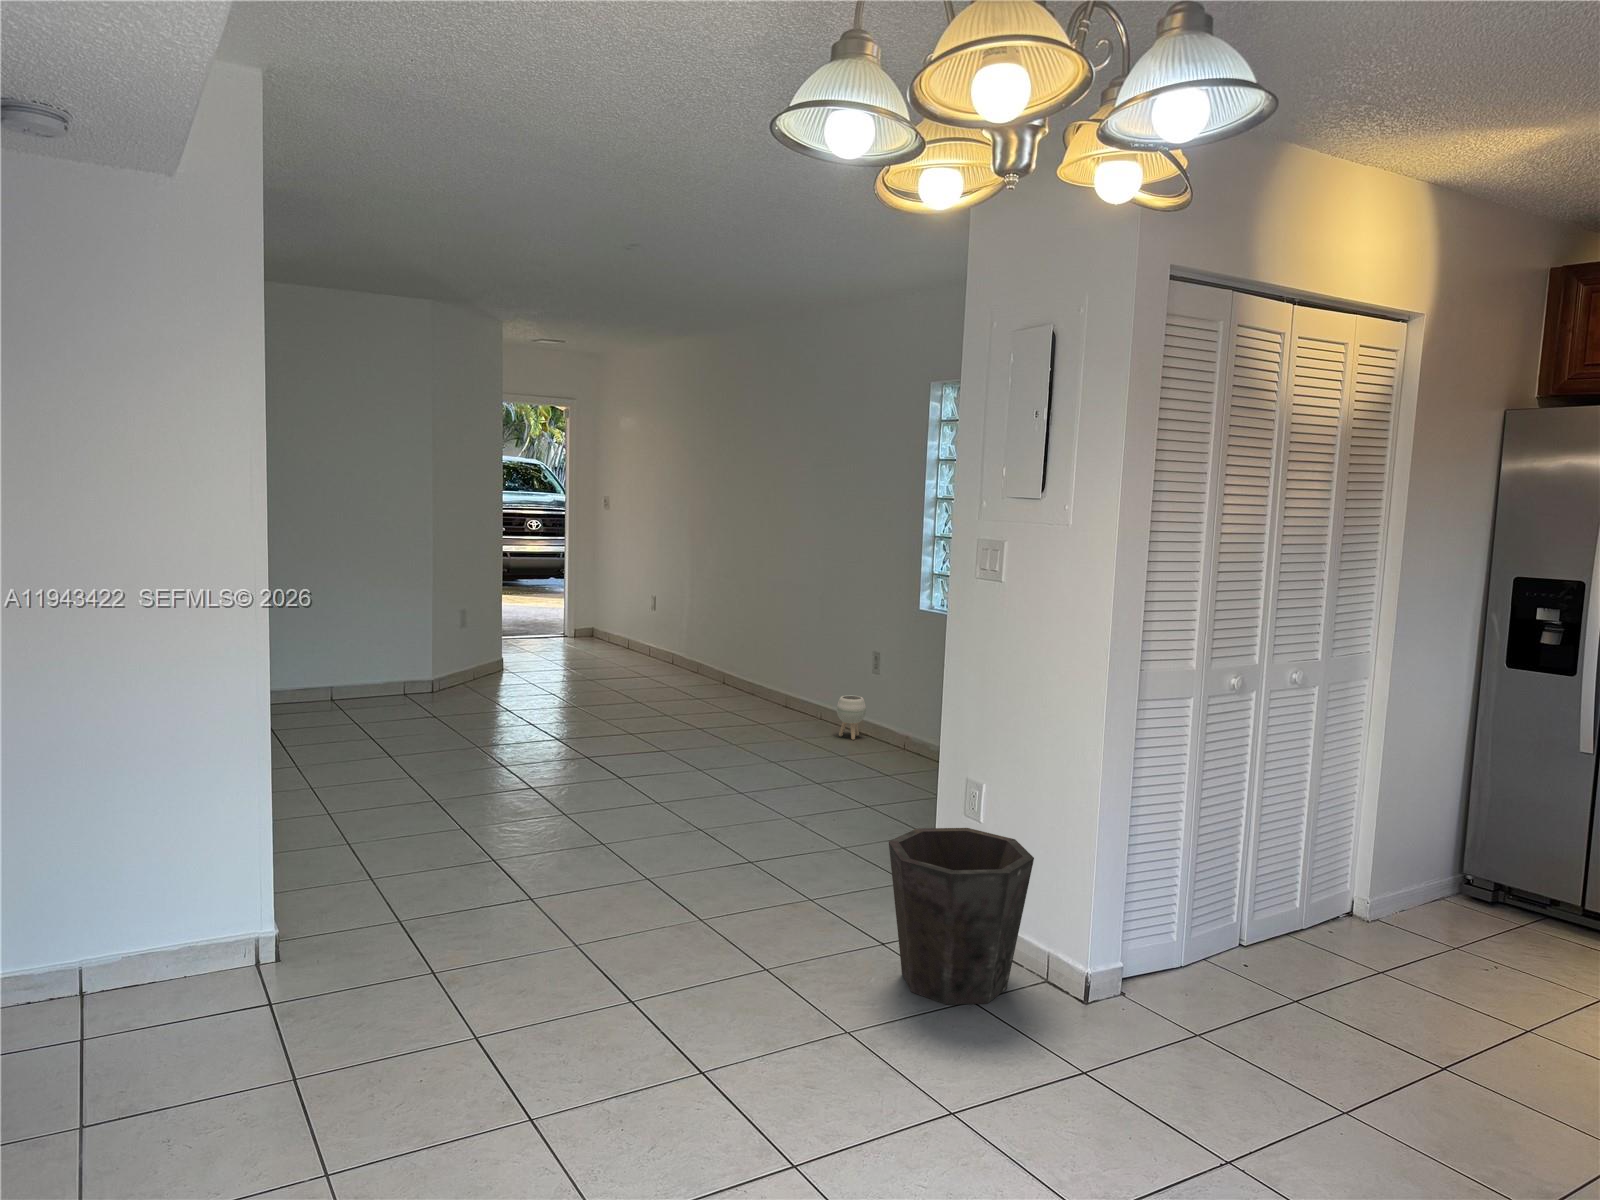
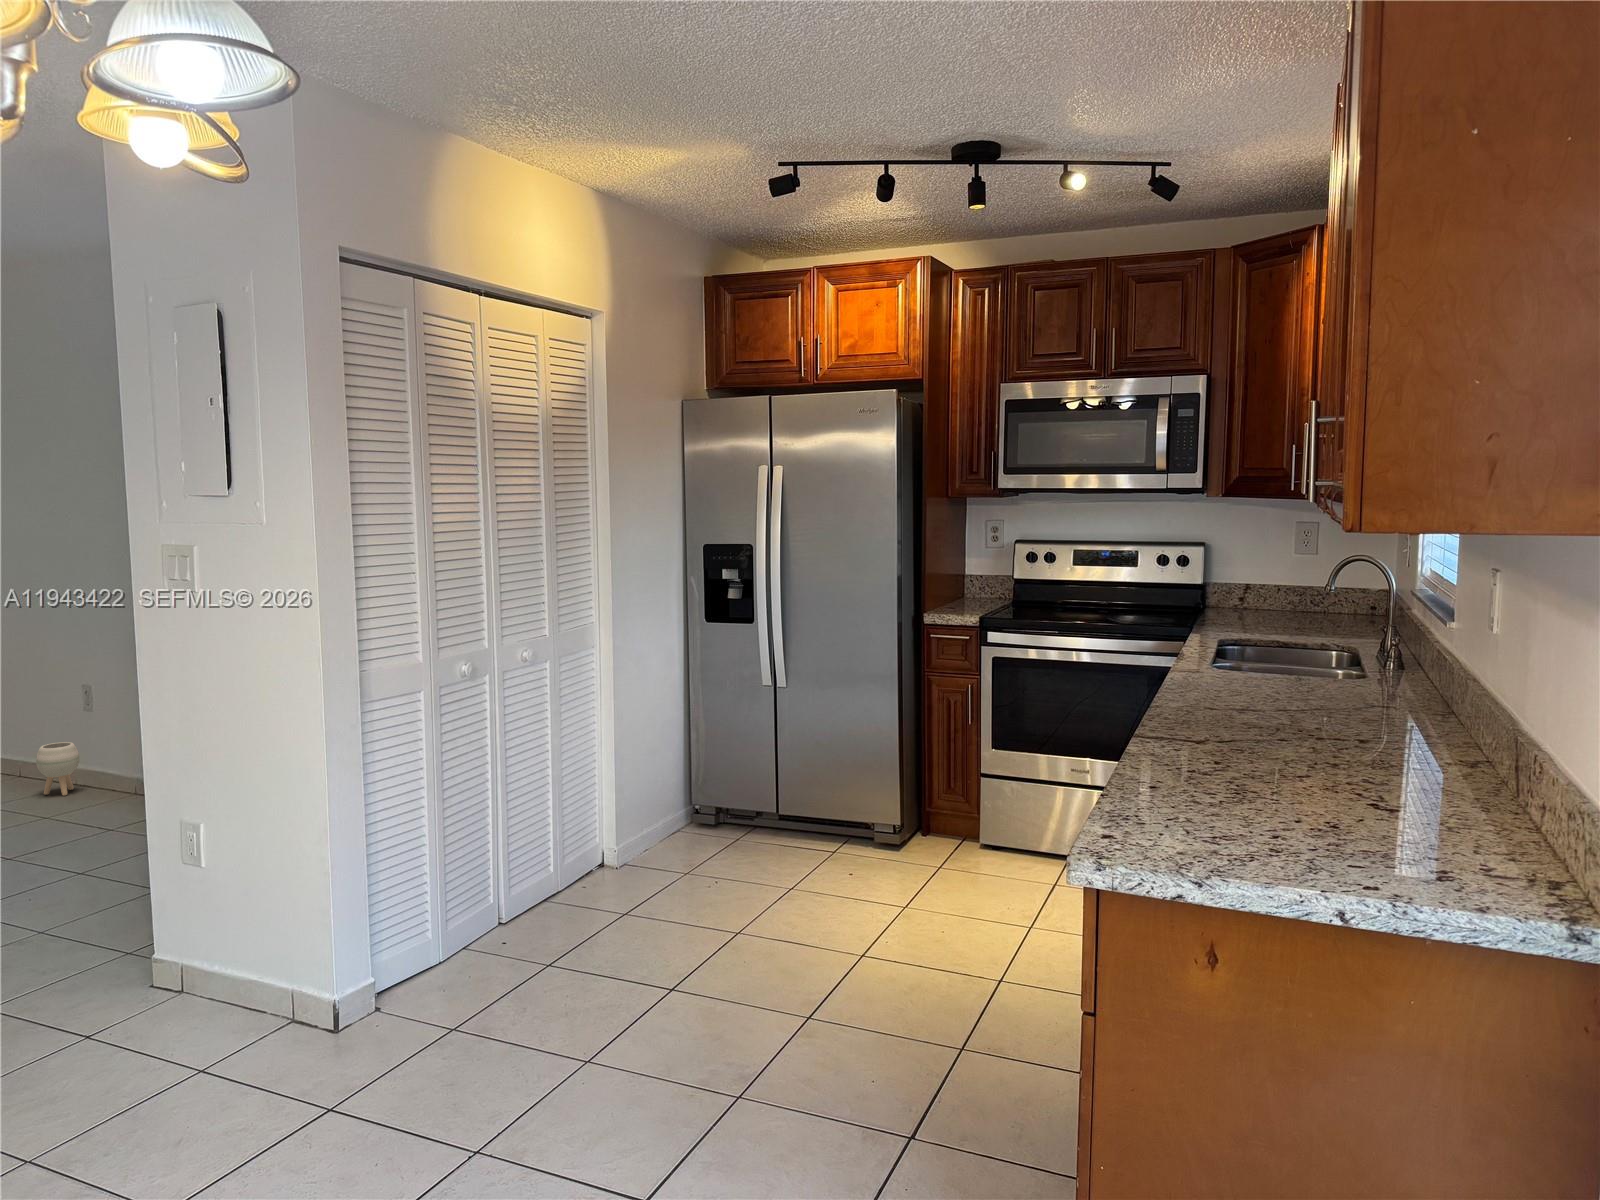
waste bin: present [889,828,1034,1005] -> none [64,877,258,1089]

